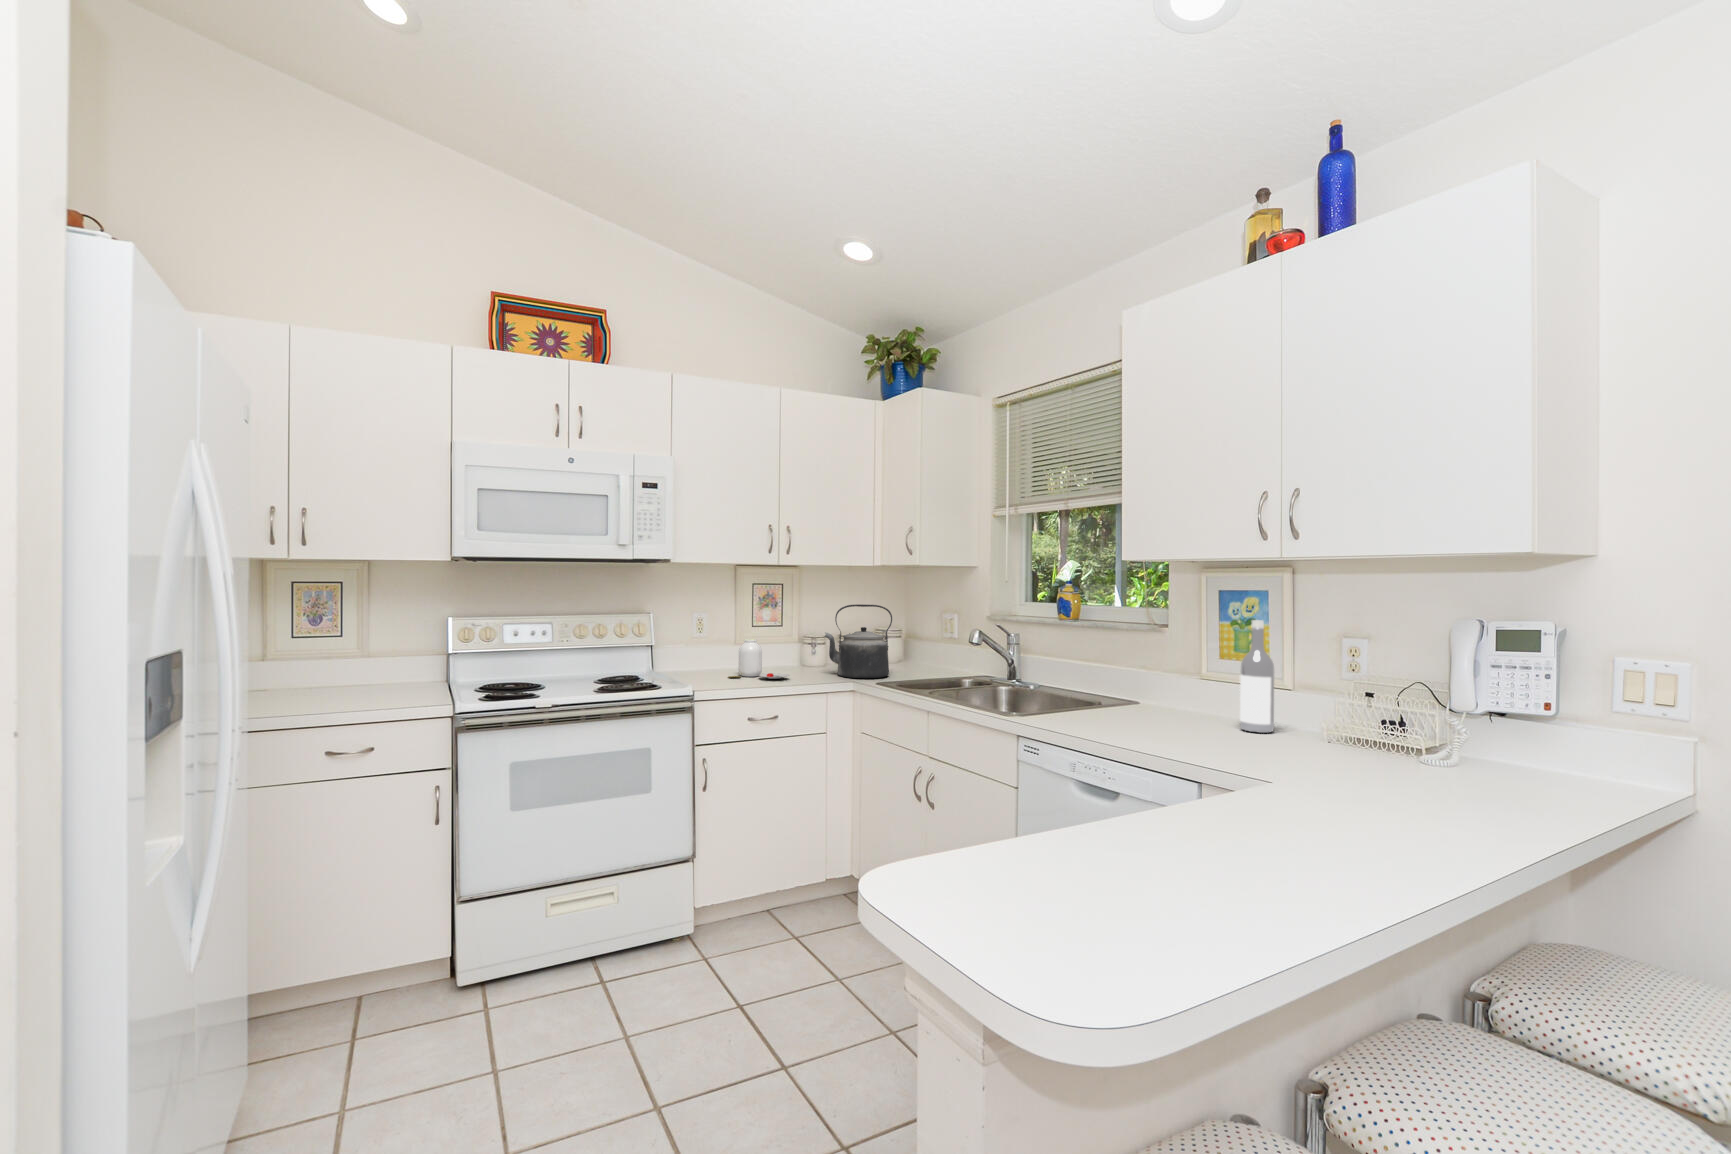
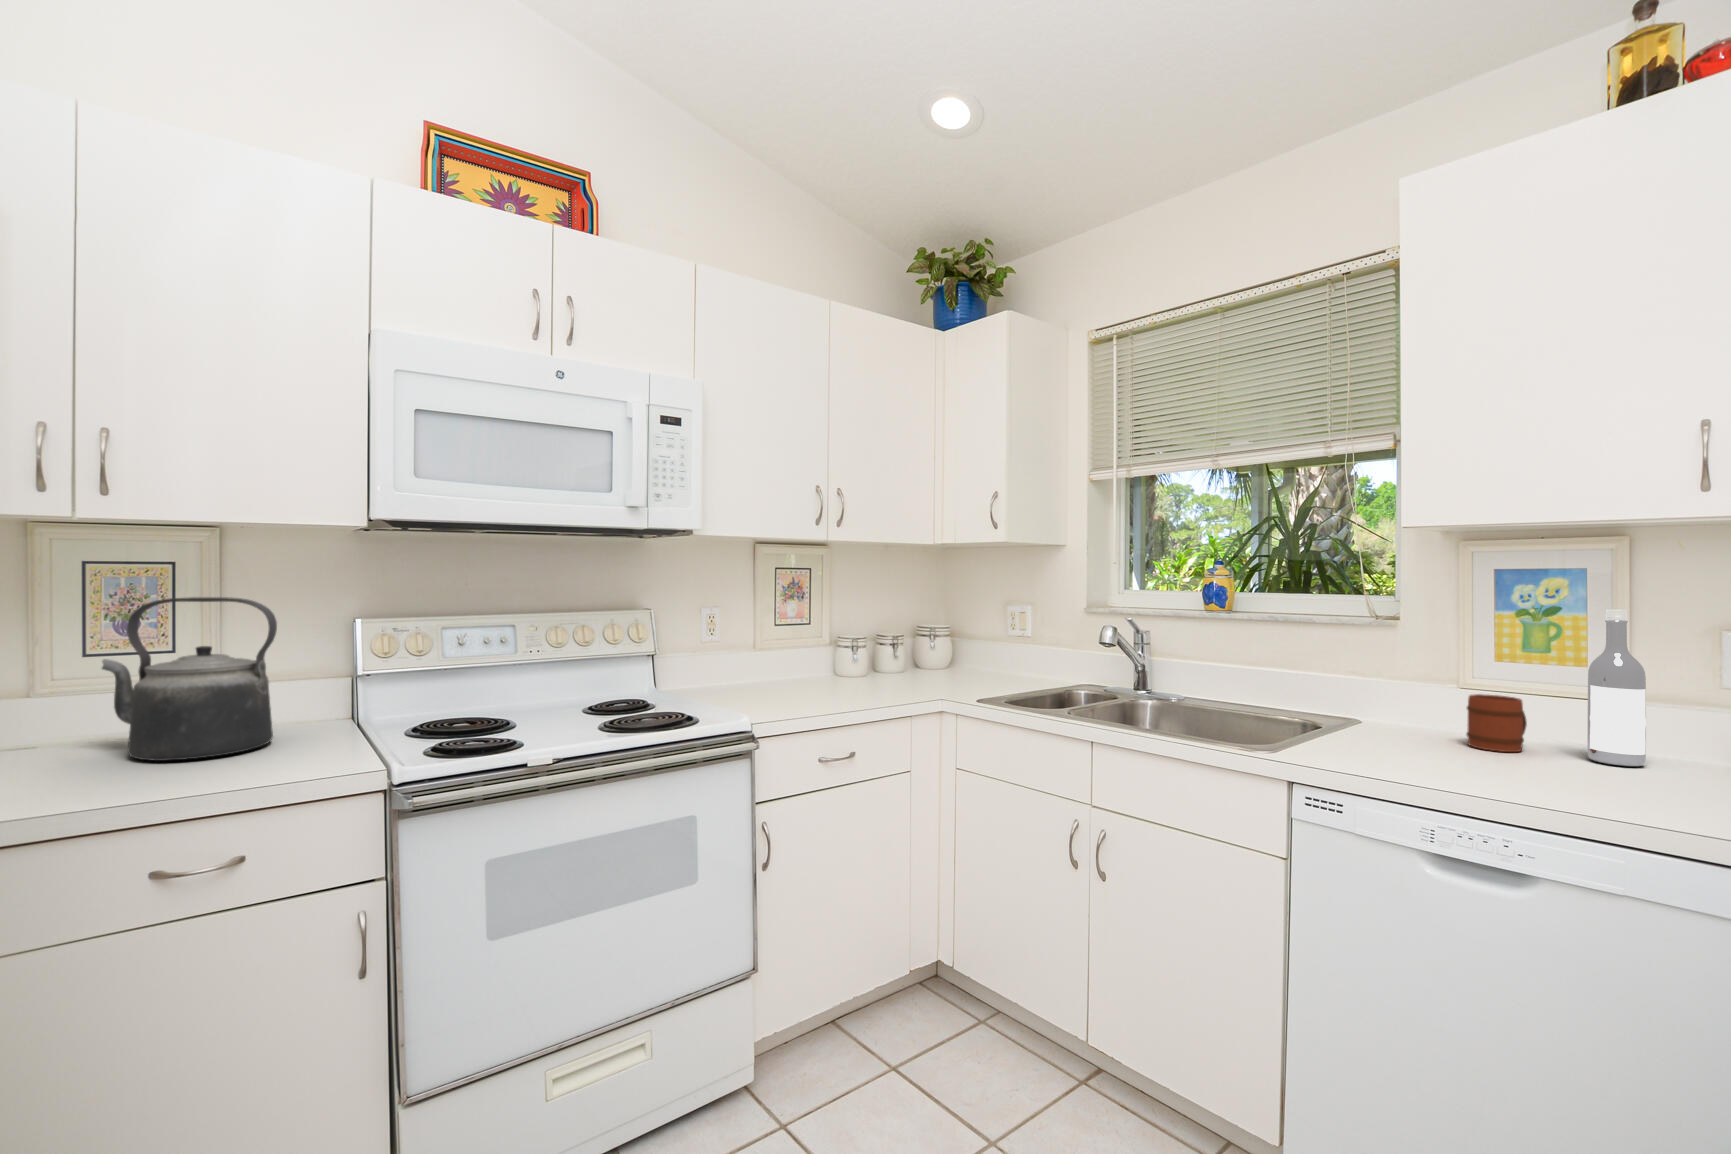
kettle: present [825,604,892,678] -> present [102,597,277,761]
jar: present [728,639,789,679] -> none [765,643,850,697]
mug: none [1175,682,1219,723] -> present [1467,694,1527,752]

